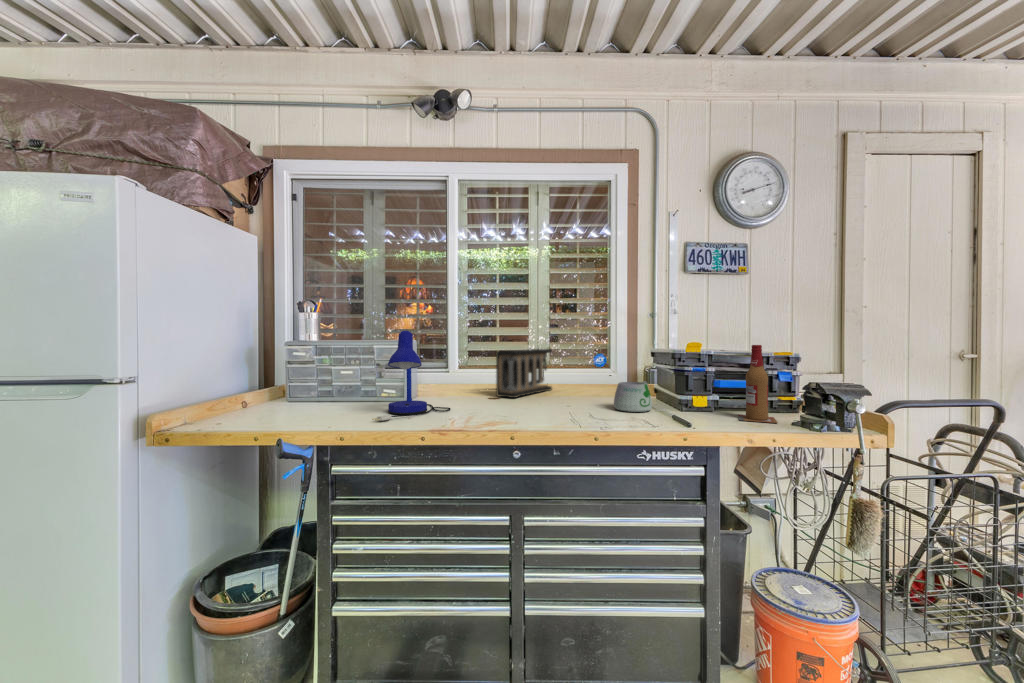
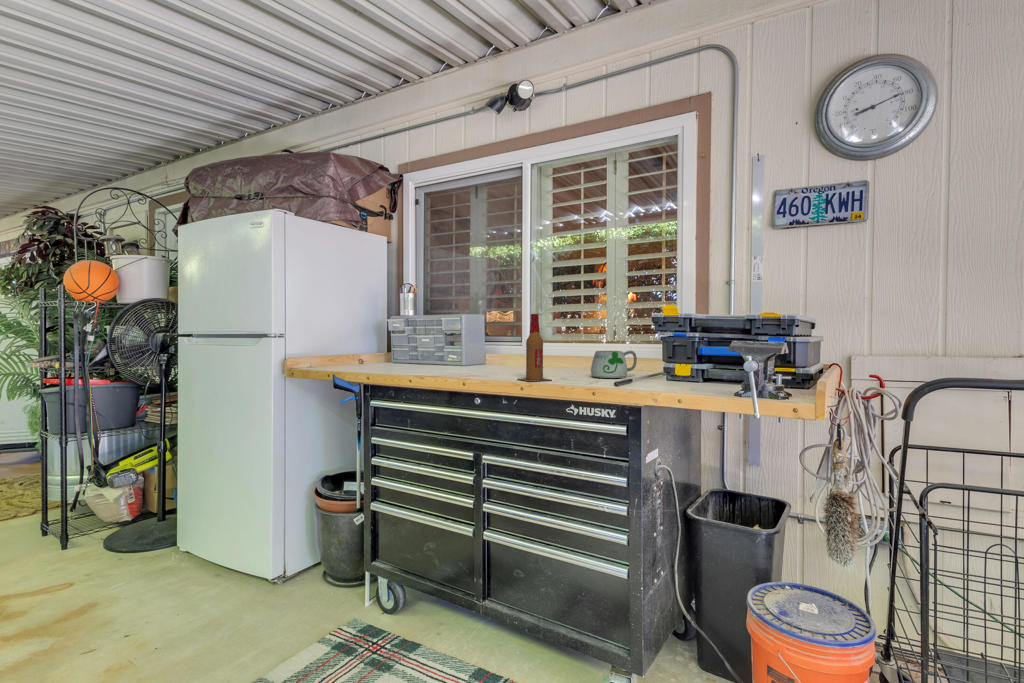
desk lamp: present [372,331,450,421] -> none [406,304,475,370]
beer bottle: present [738,345,778,423] -> present [519,314,550,382]
speaker: present [496,349,552,398] -> none [538,323,610,366]

